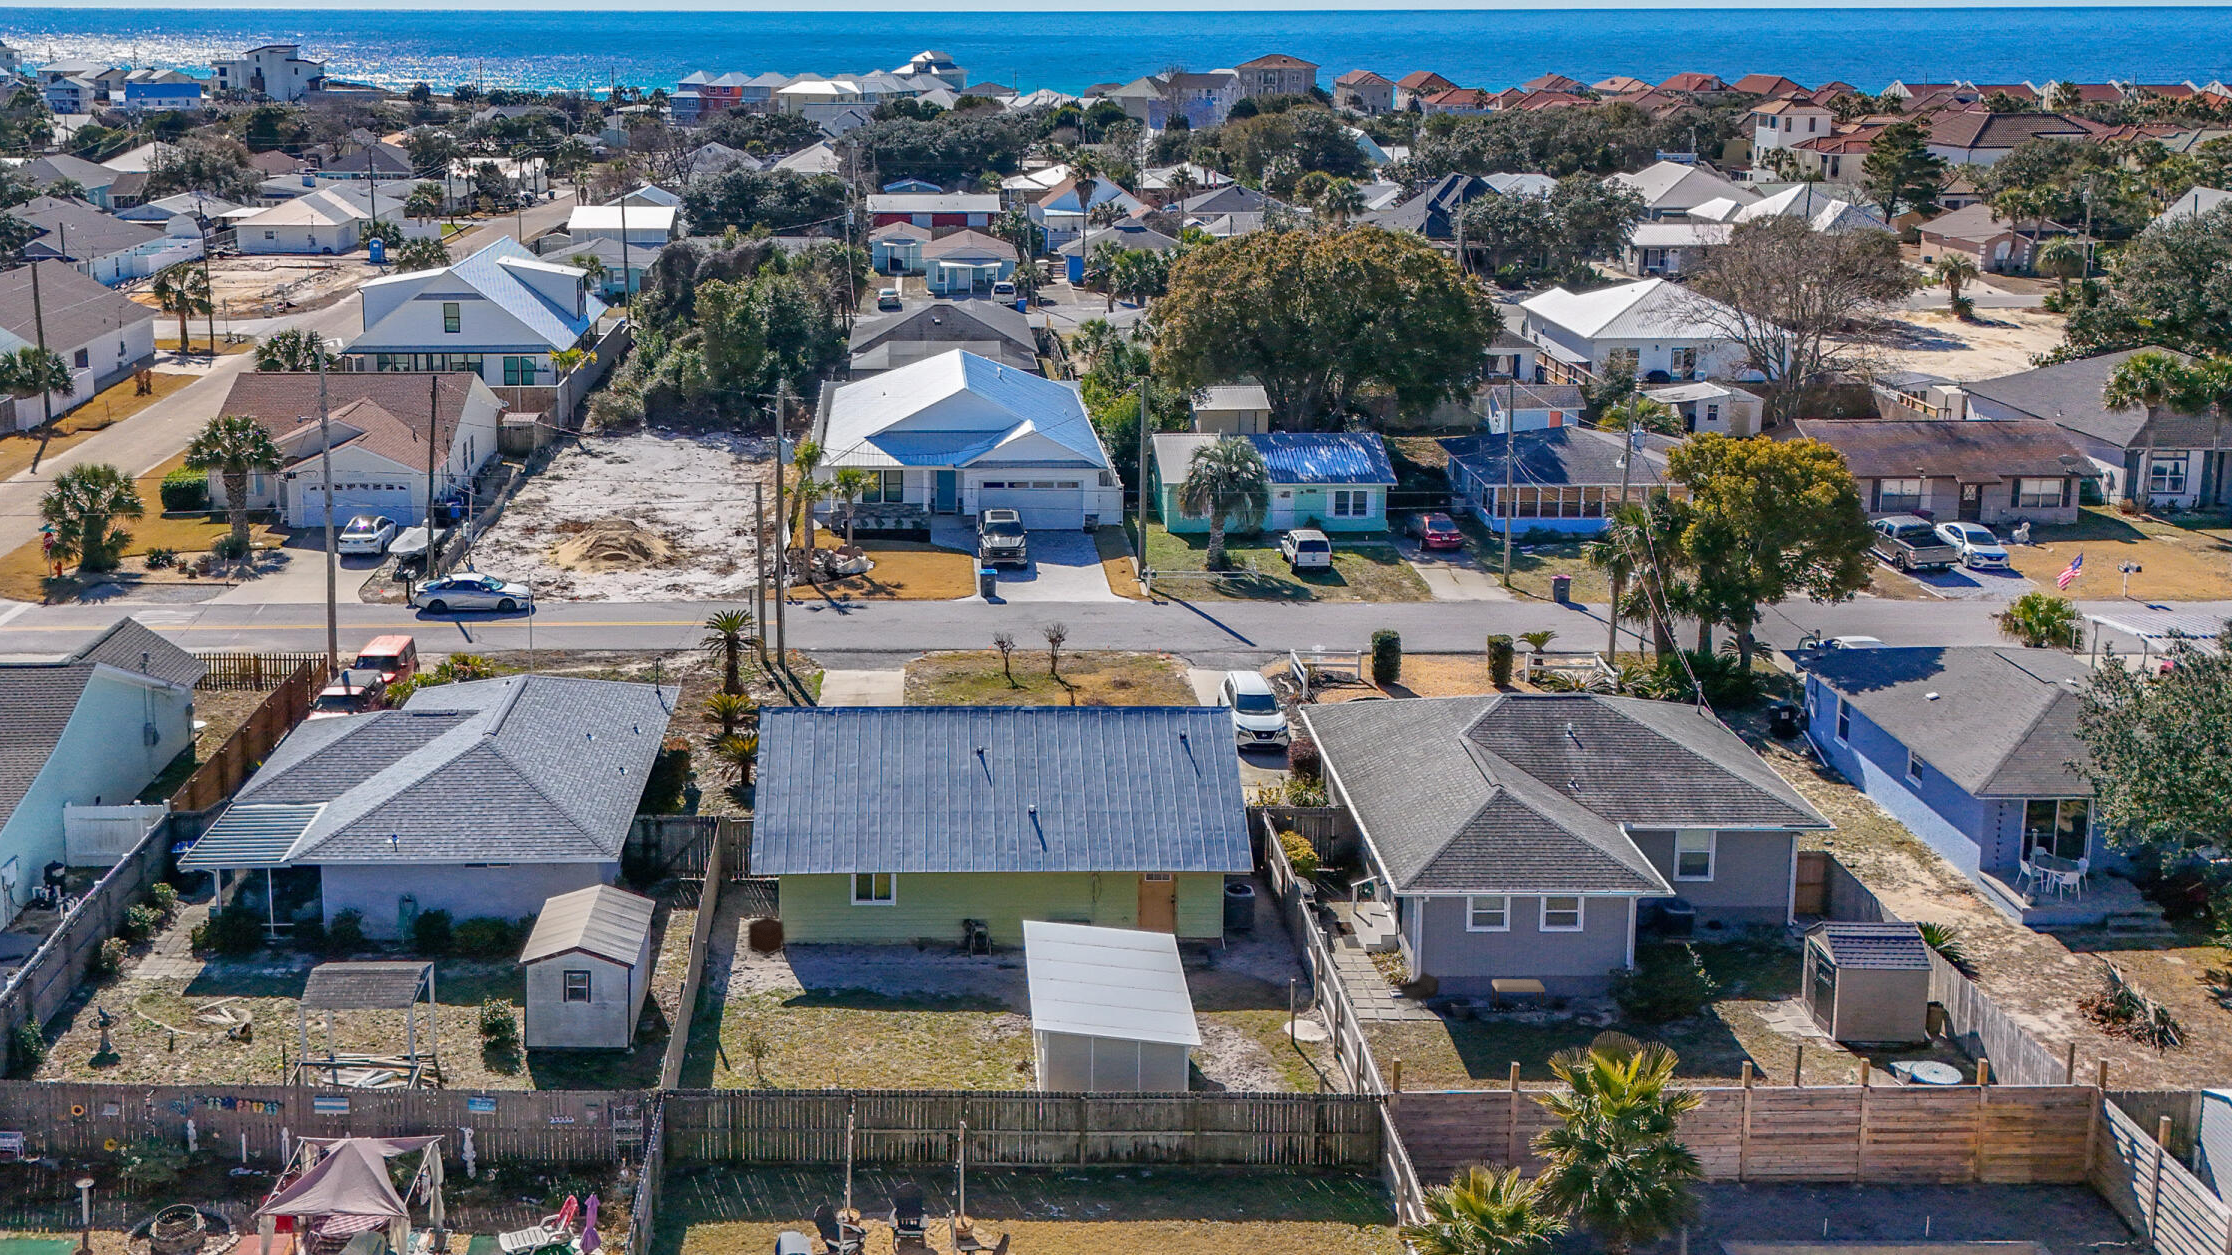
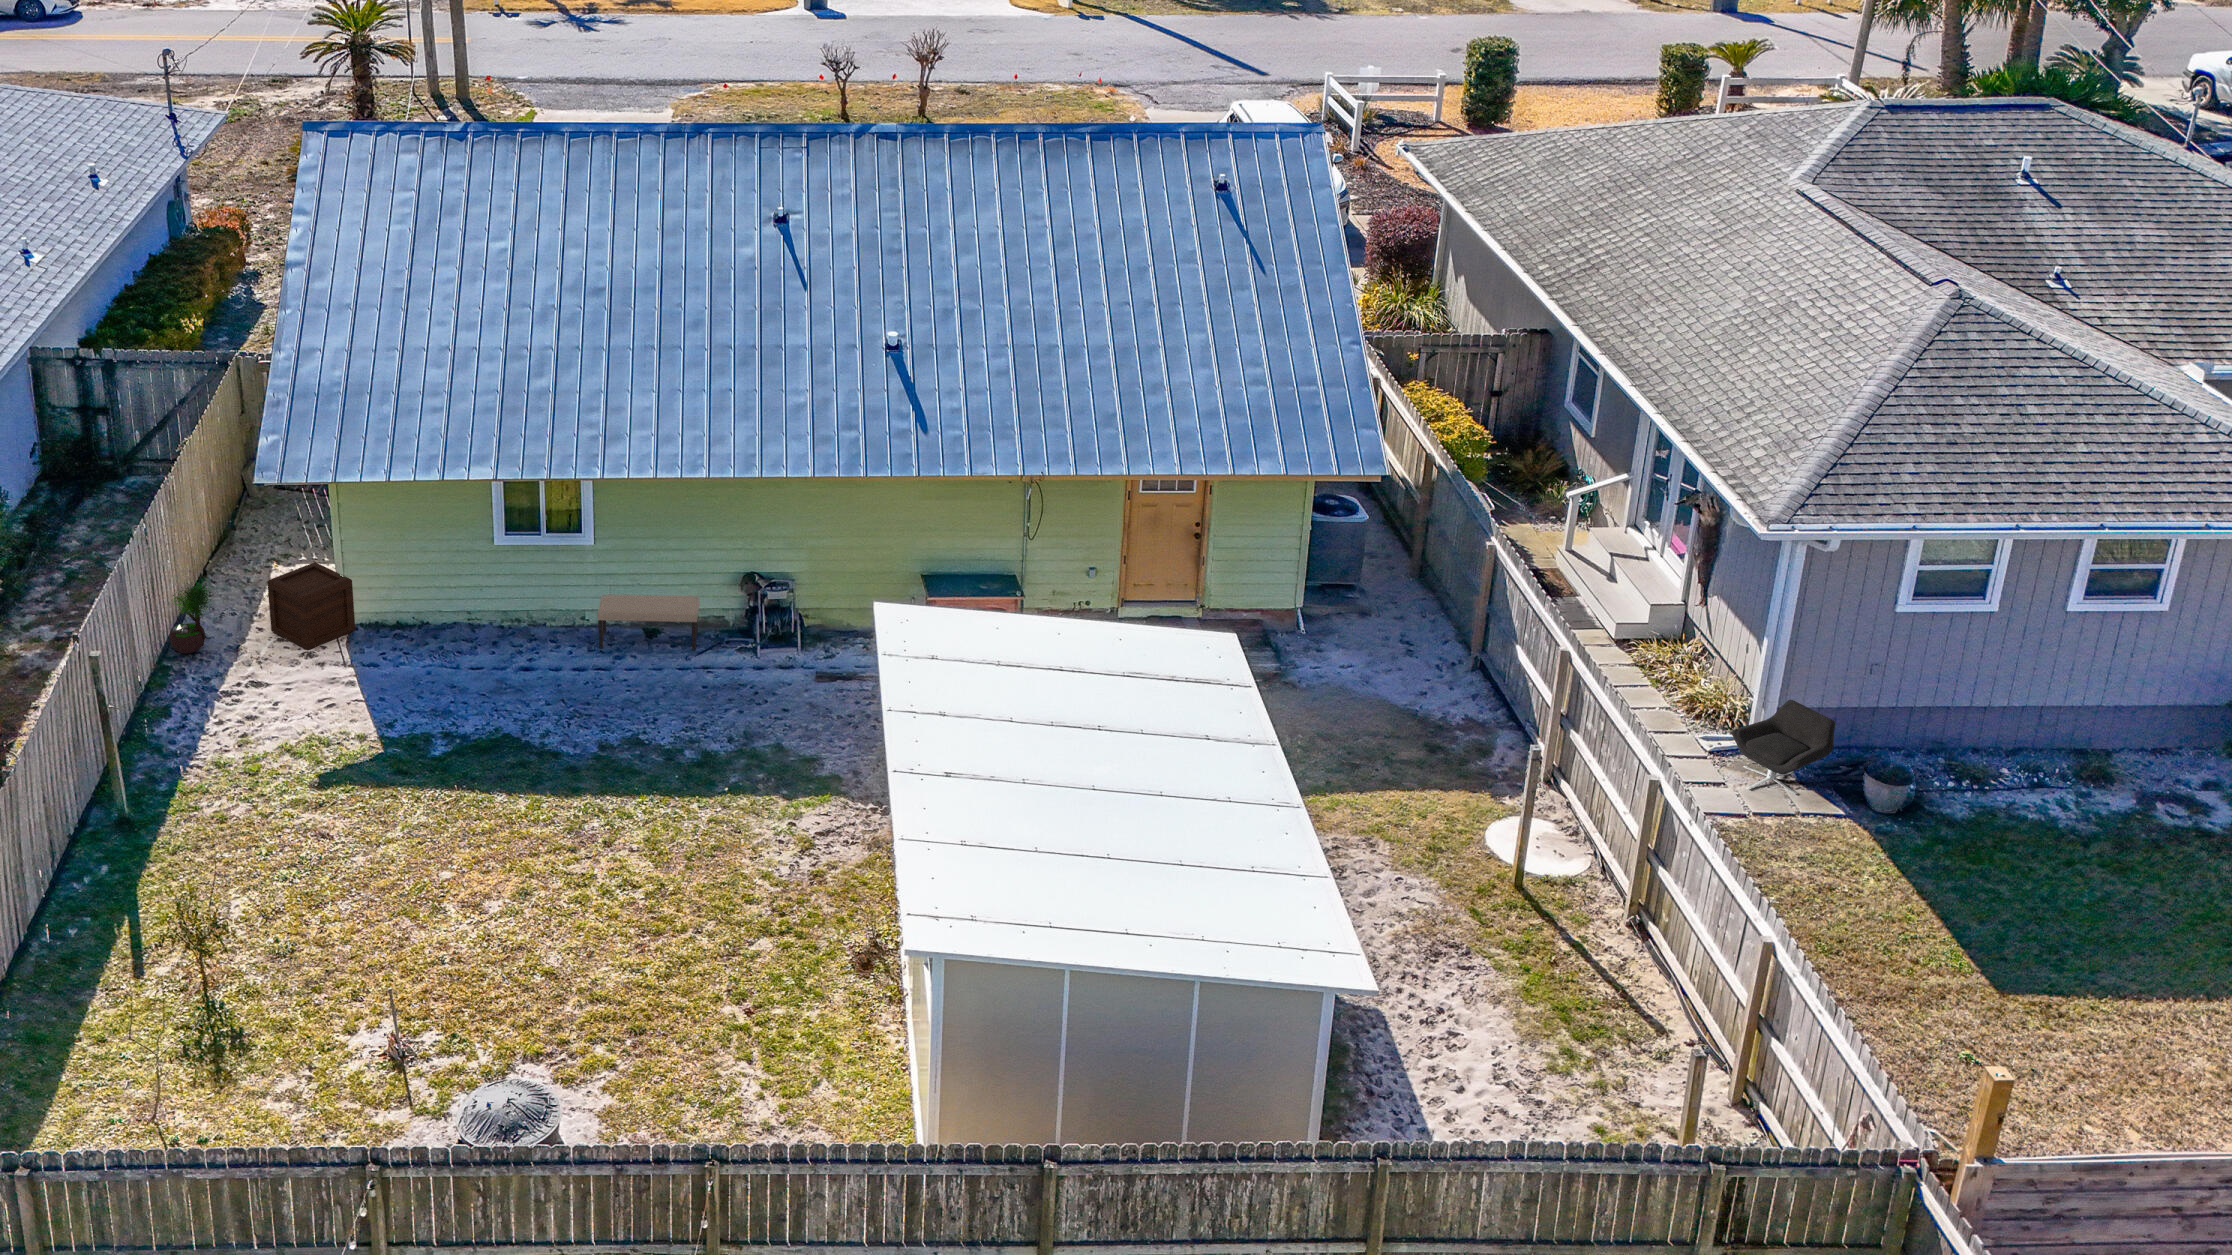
potted tree: none [706,922,727,957] -> present [169,581,211,653]
bench: present [1492,979,1545,1006] -> present [597,594,699,650]

